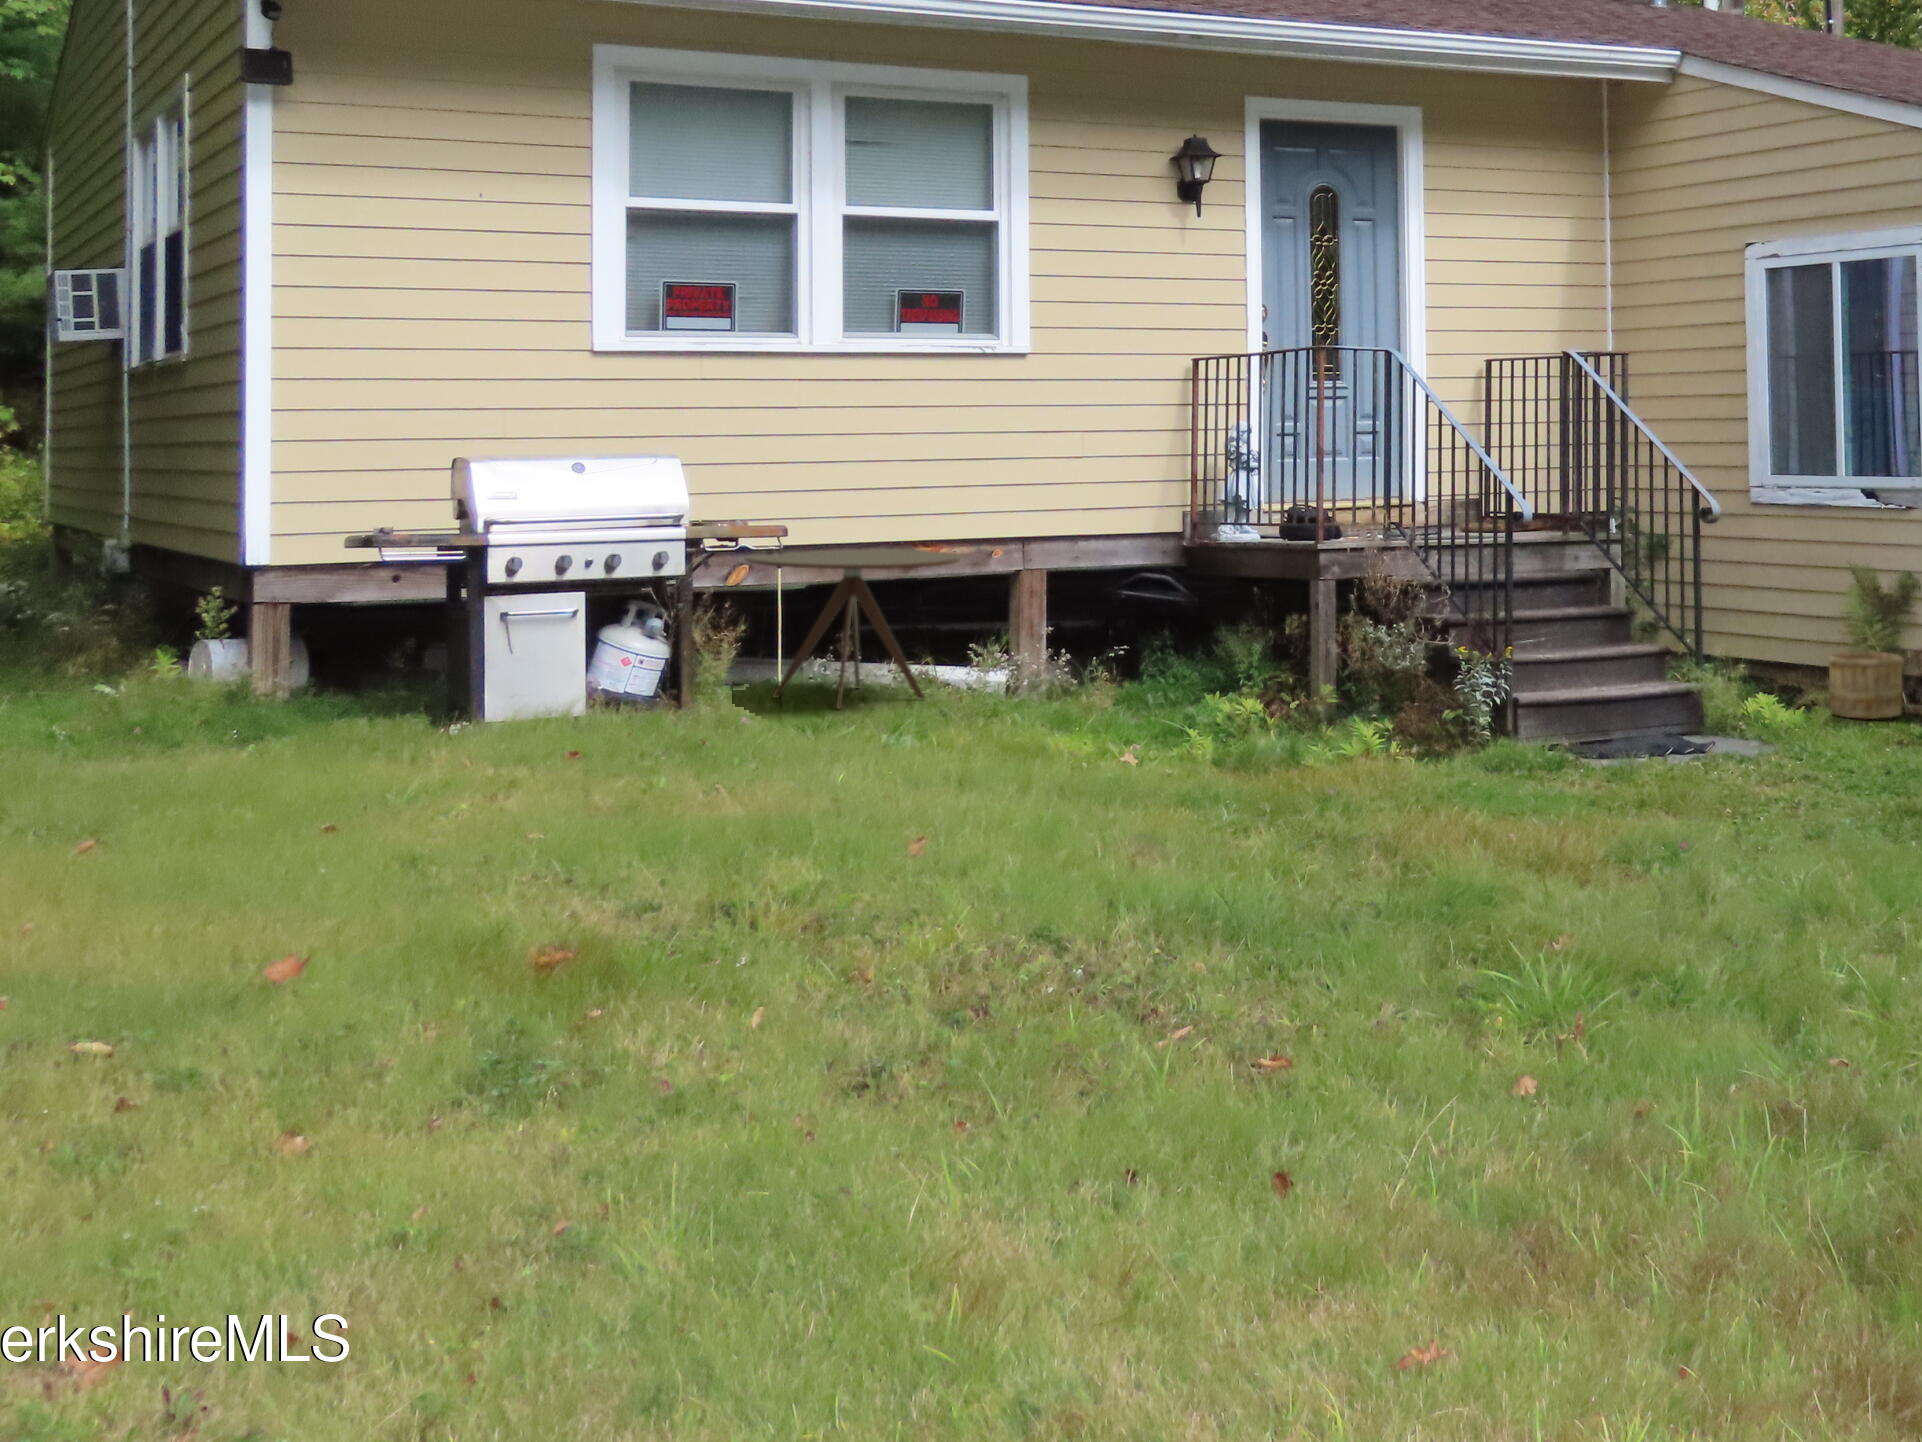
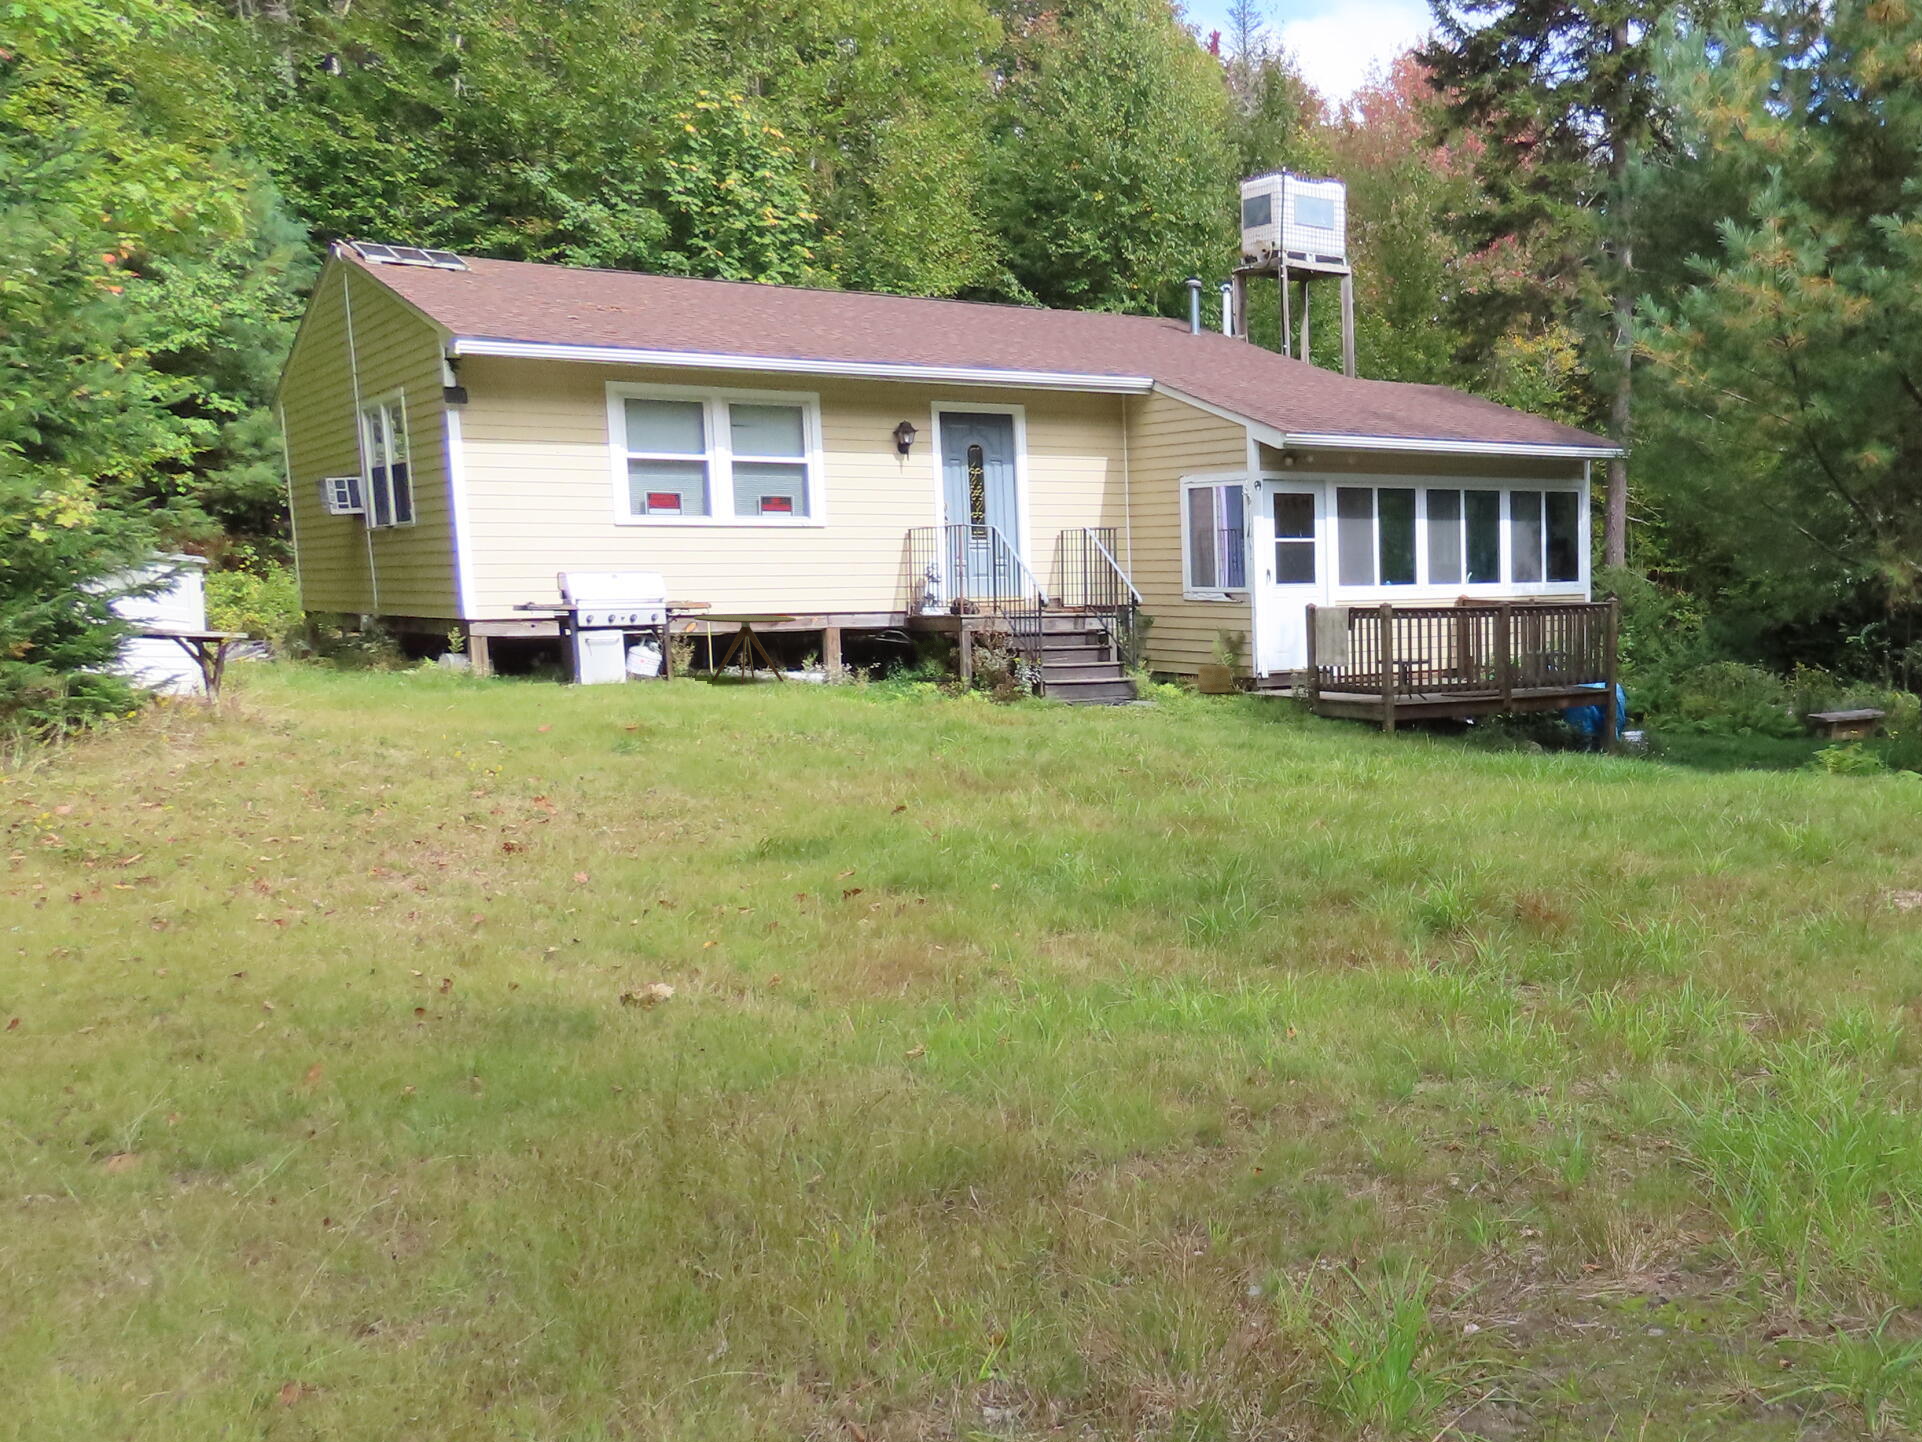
potted tree: none [1192,555,1282,691] -> present [915,628,951,681]

